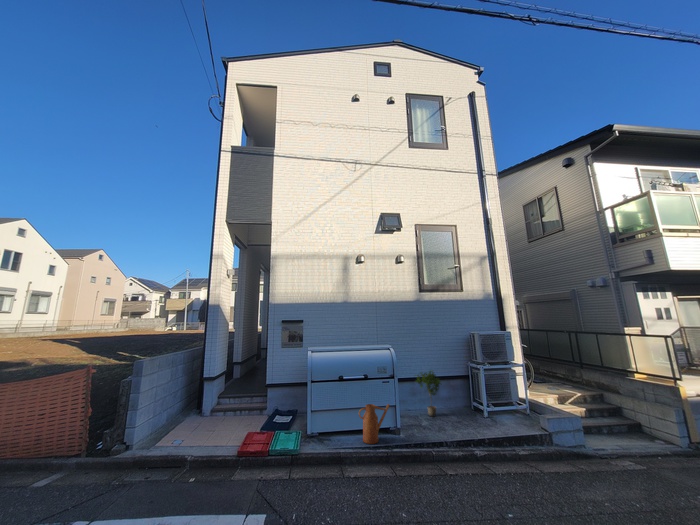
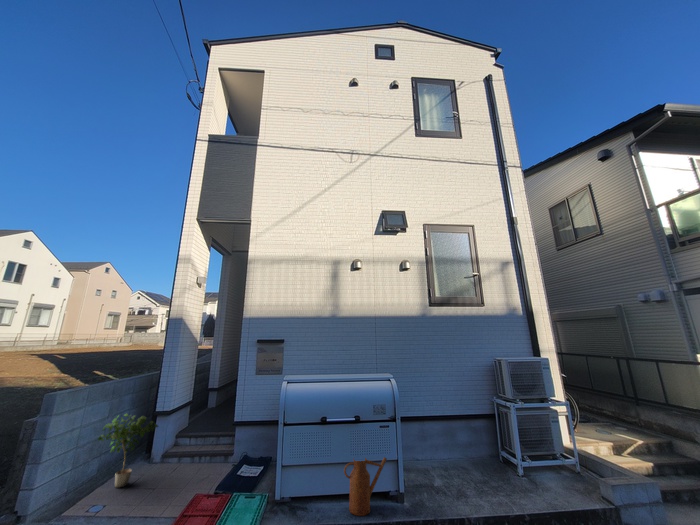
potted plant: present [416,370,440,417] -> present [98,414,158,488]

